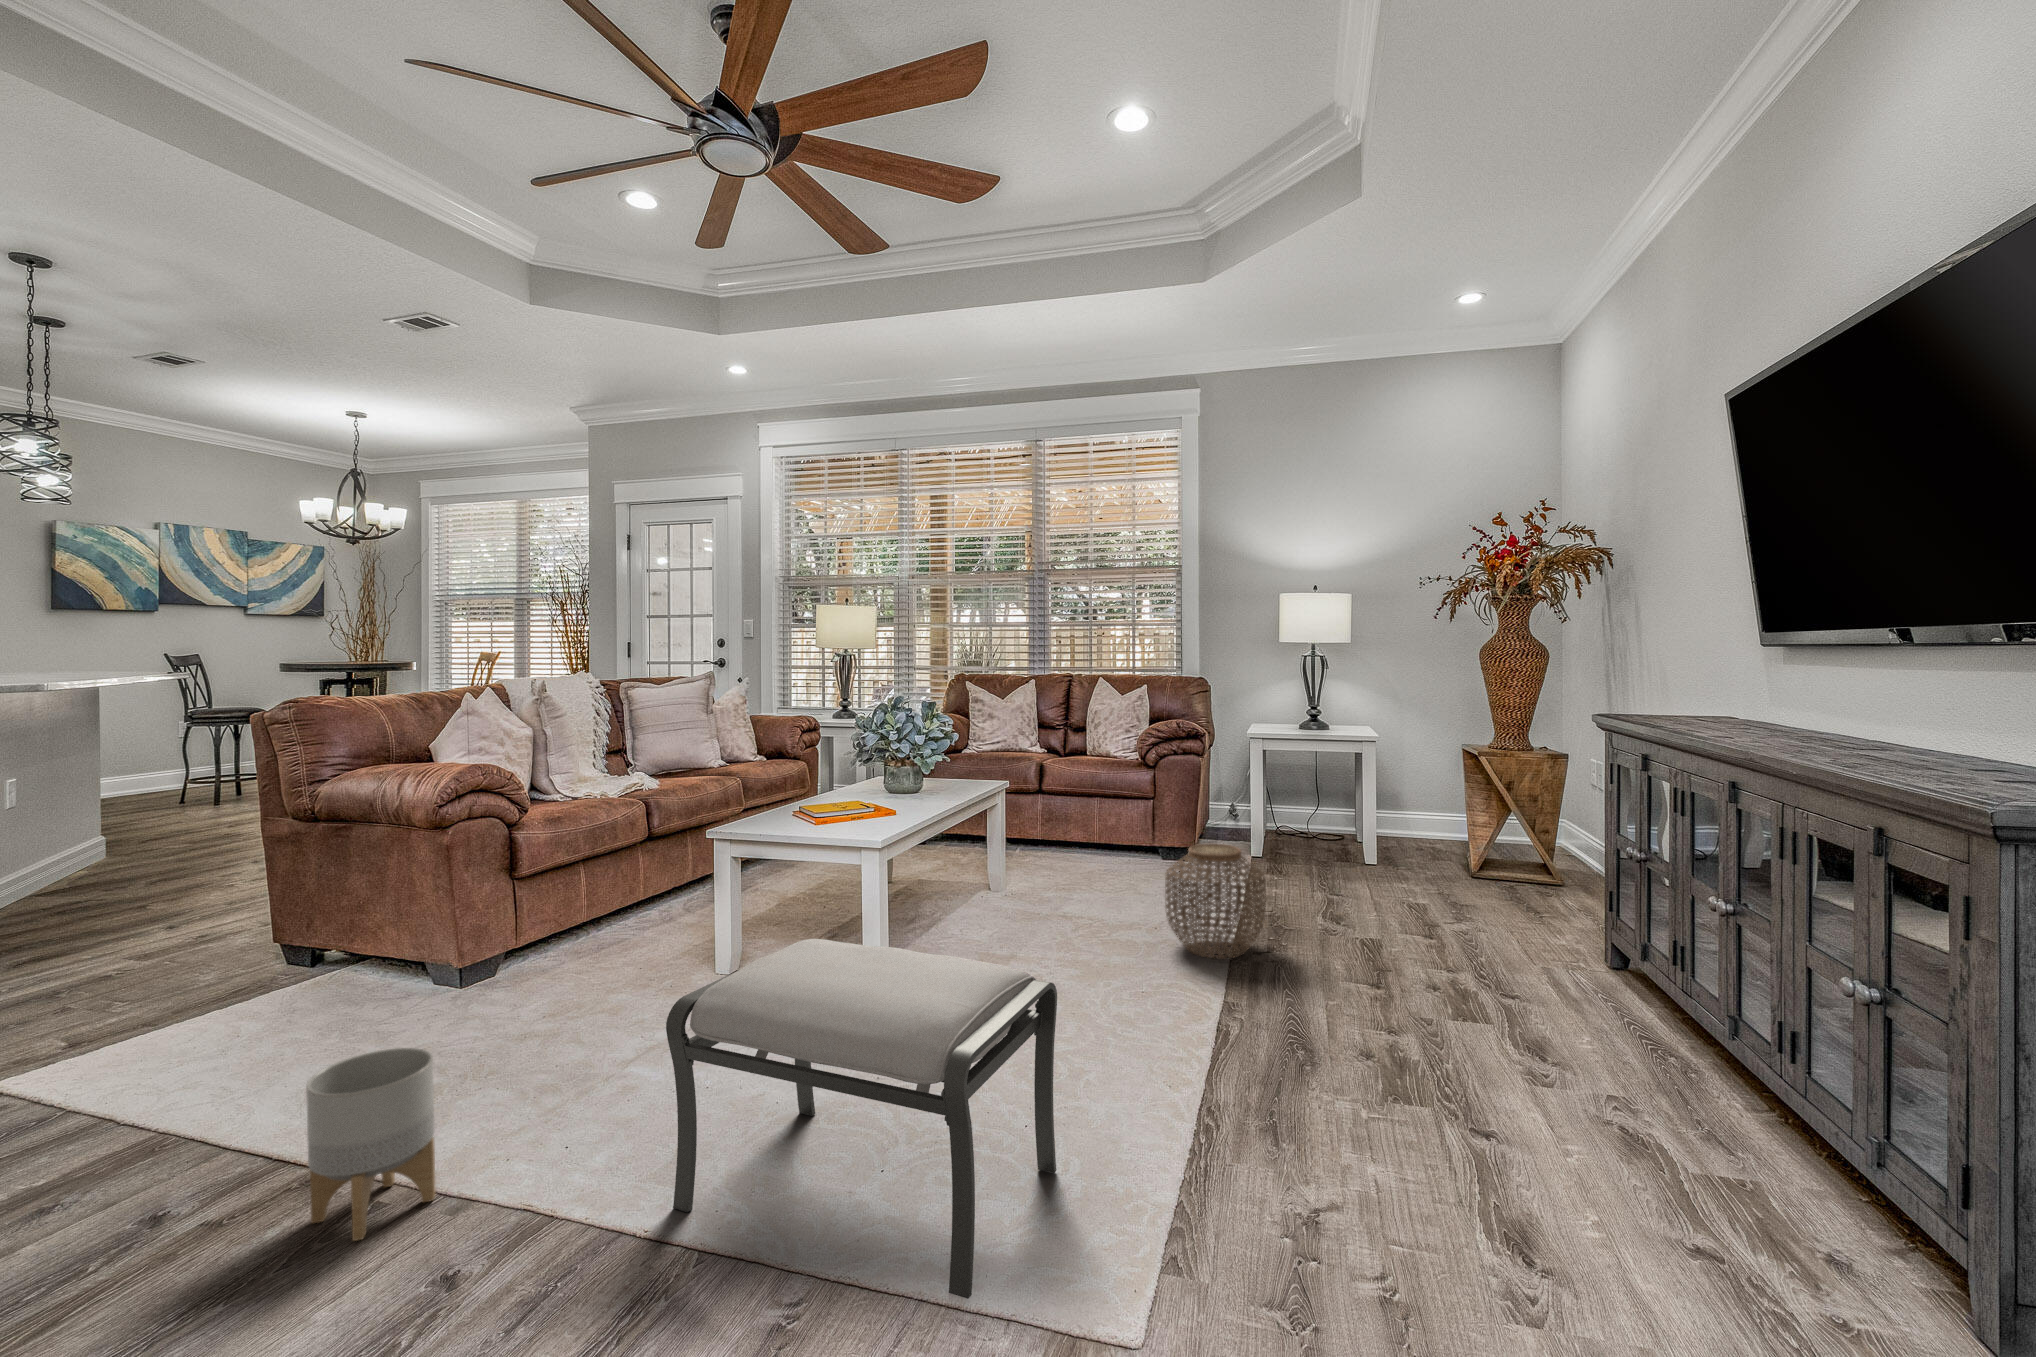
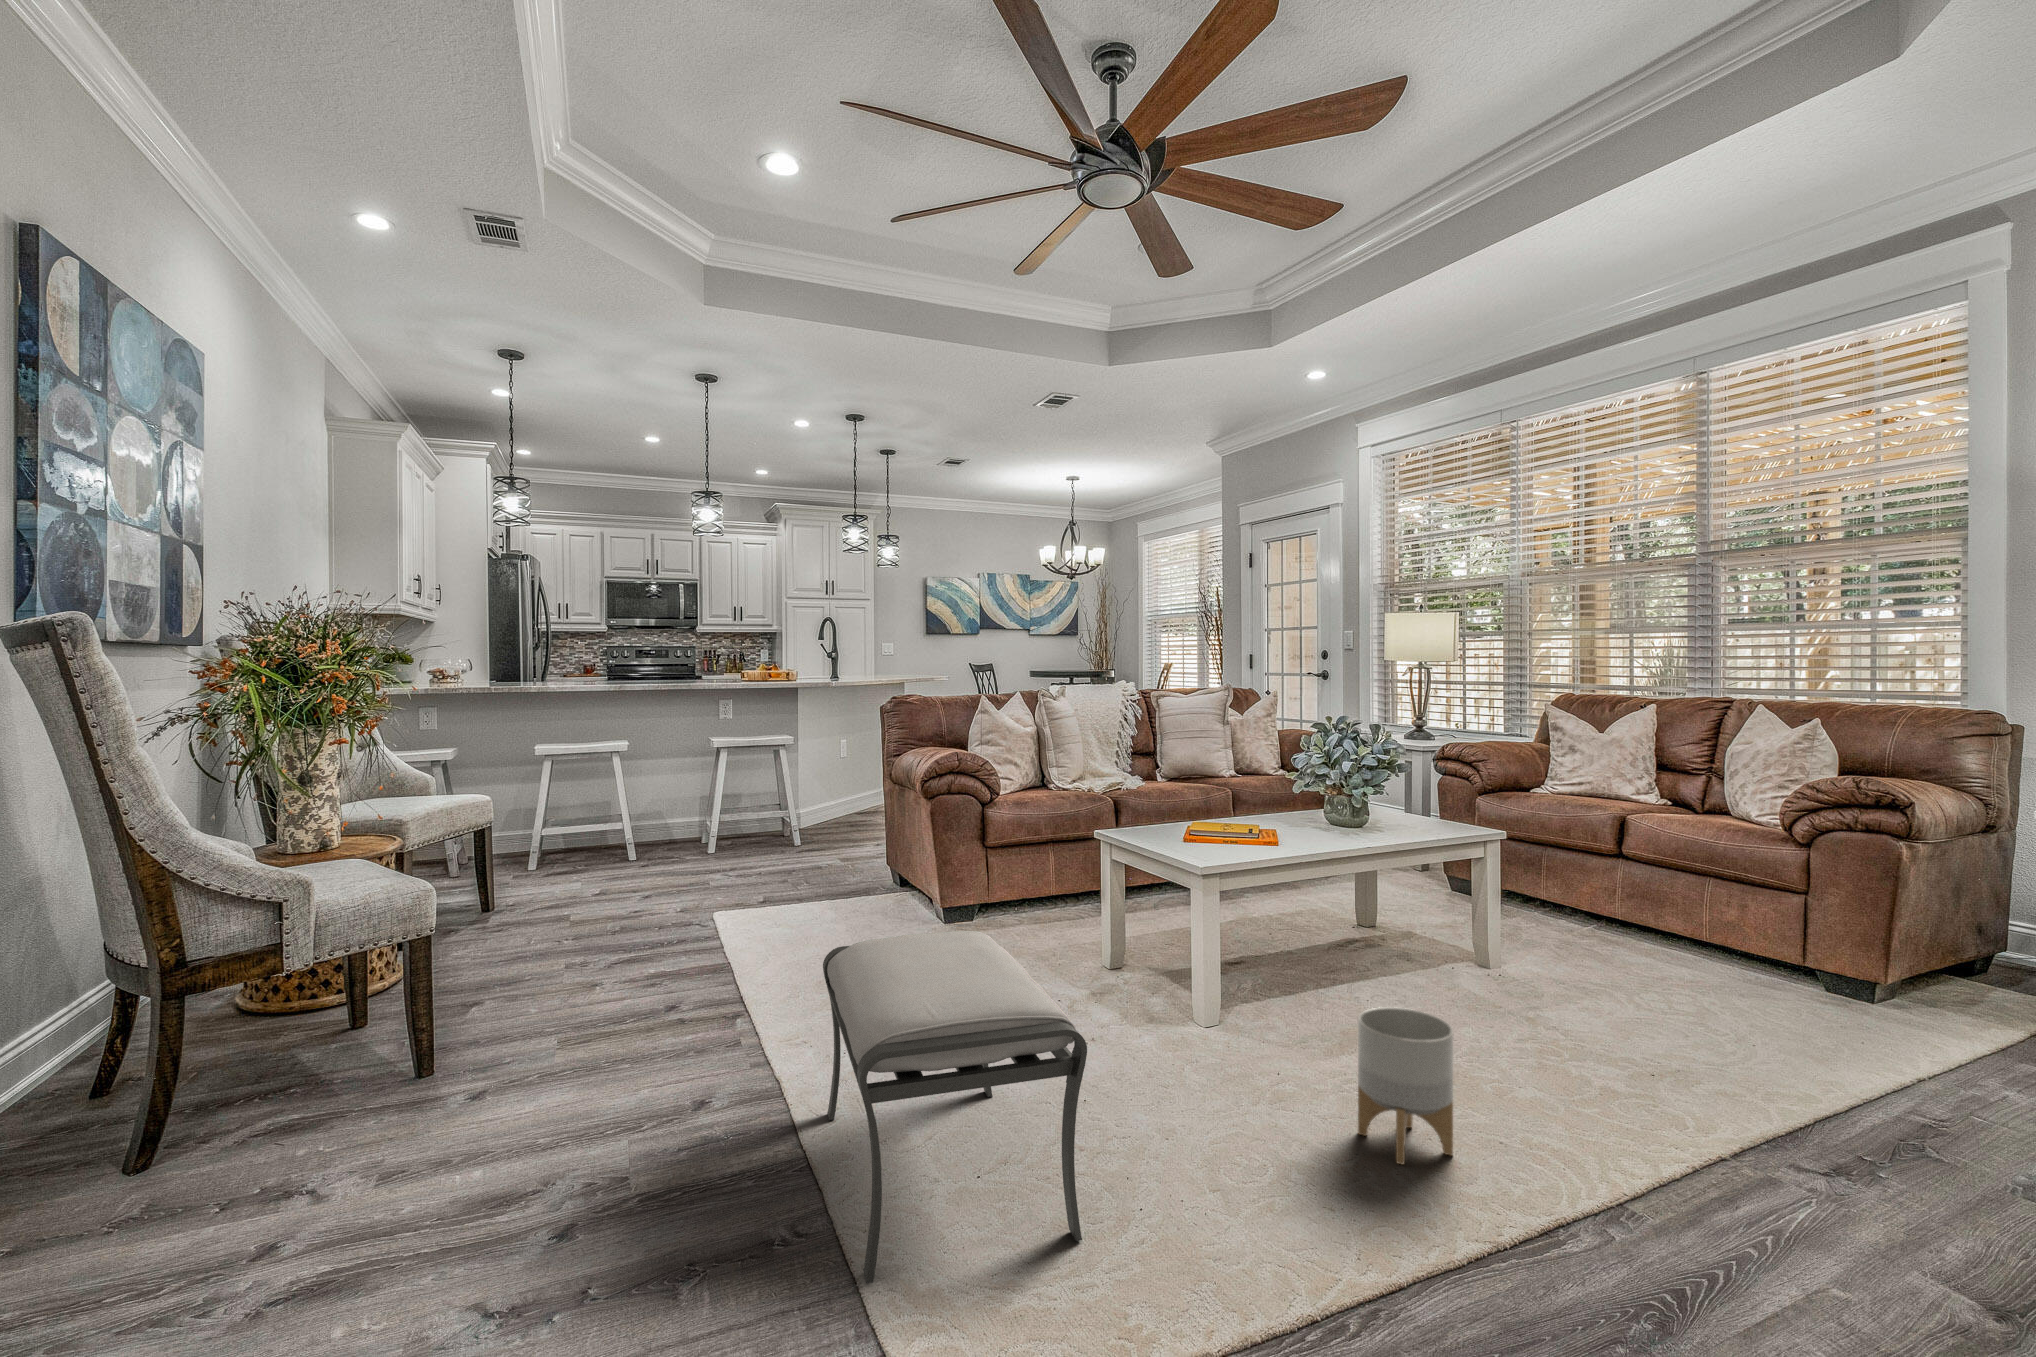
woven basket: present [1165,844,1266,958] -> none [1598,959,1786,1148]
planter: present [306,1048,436,1241] -> present [1358,1007,1453,1164]

